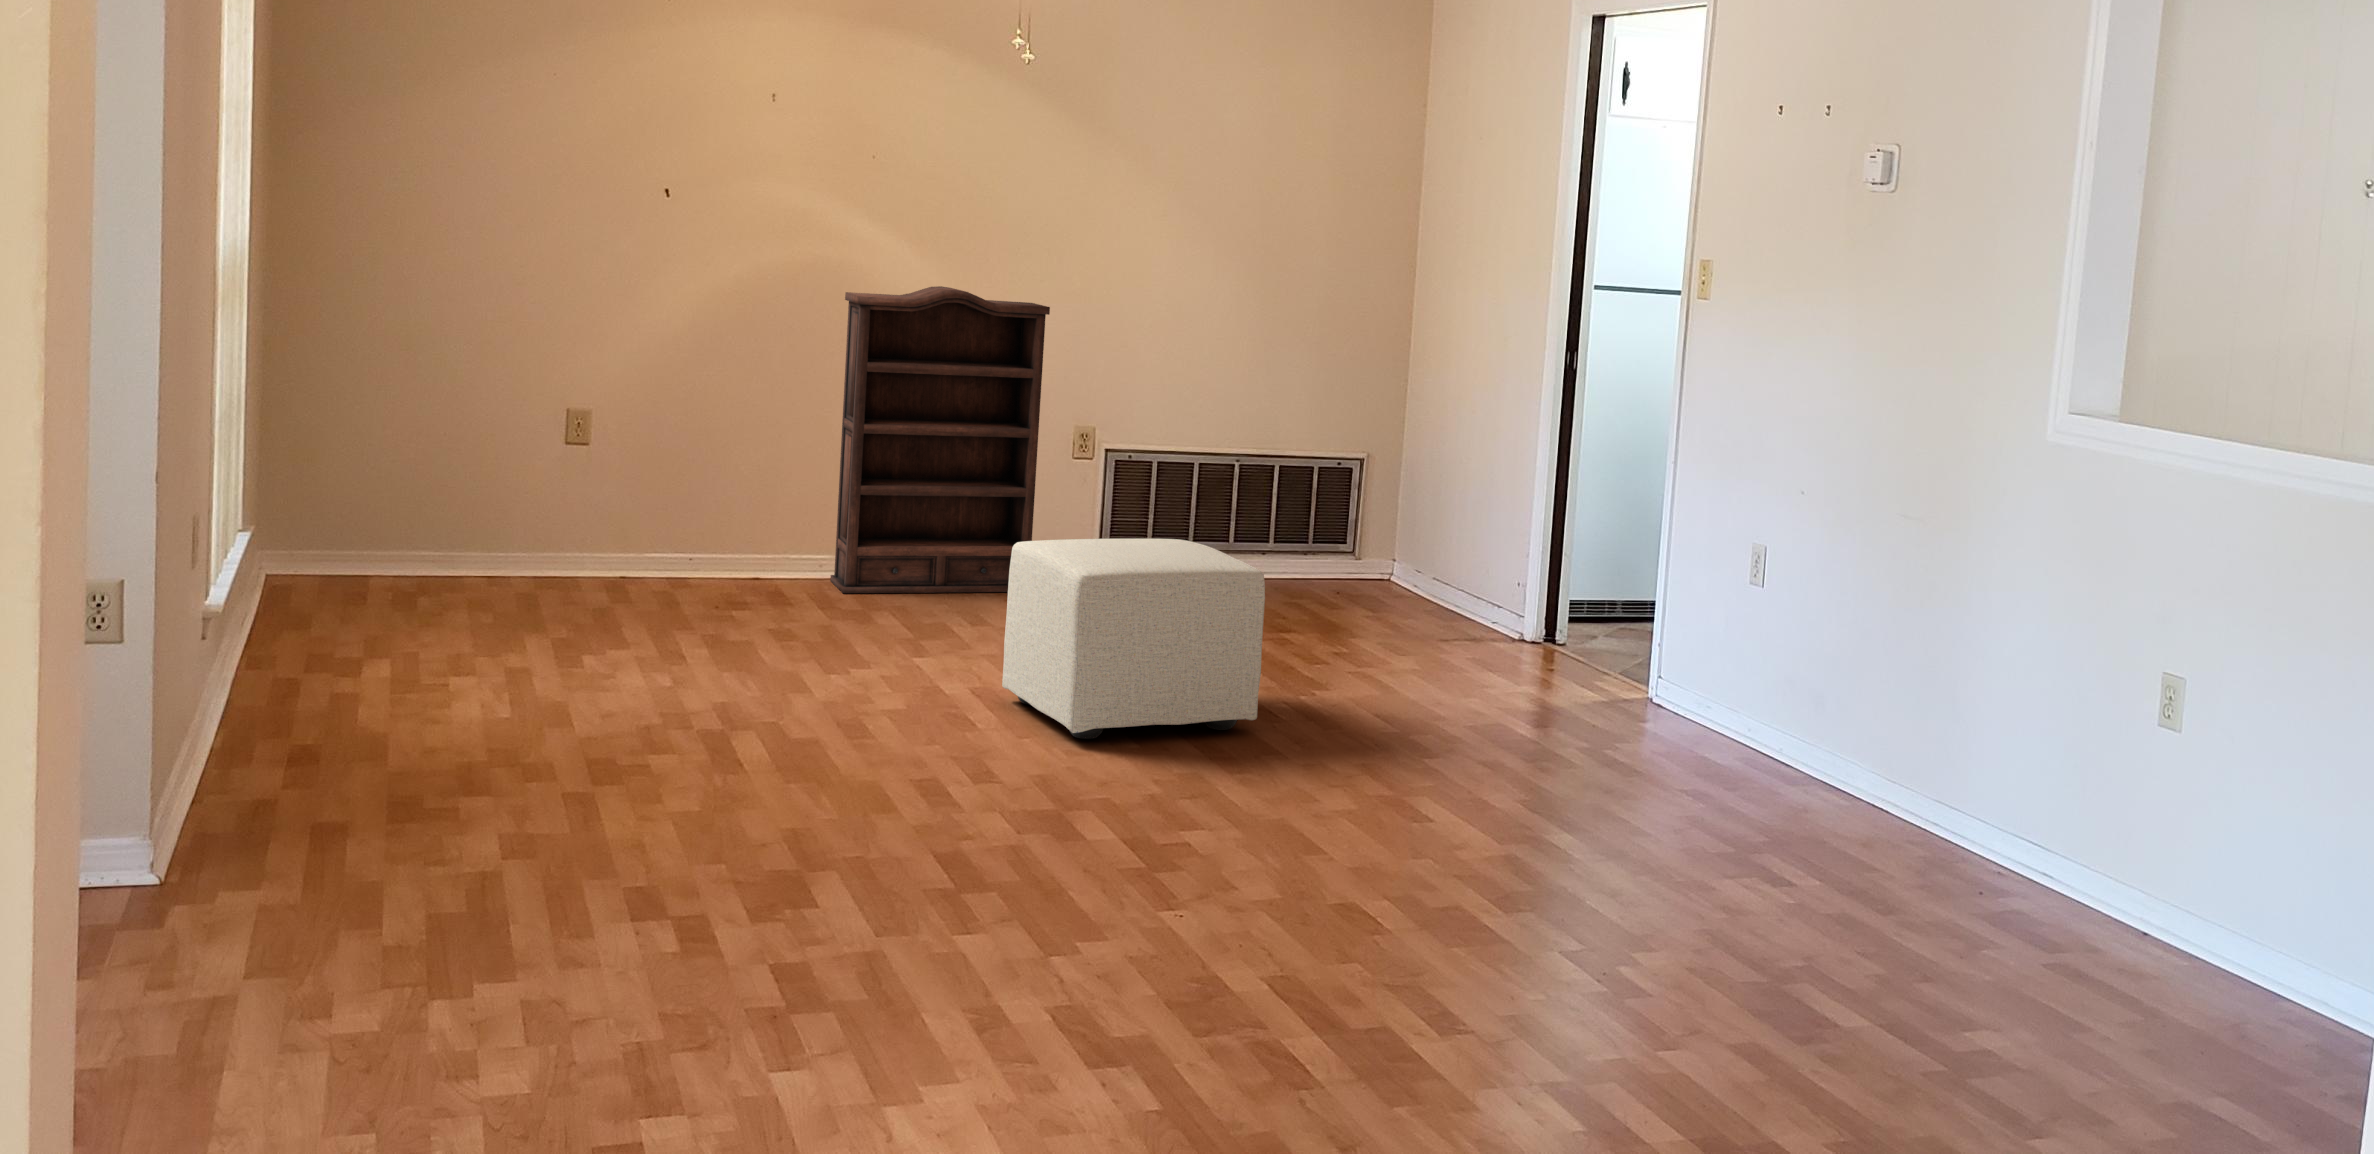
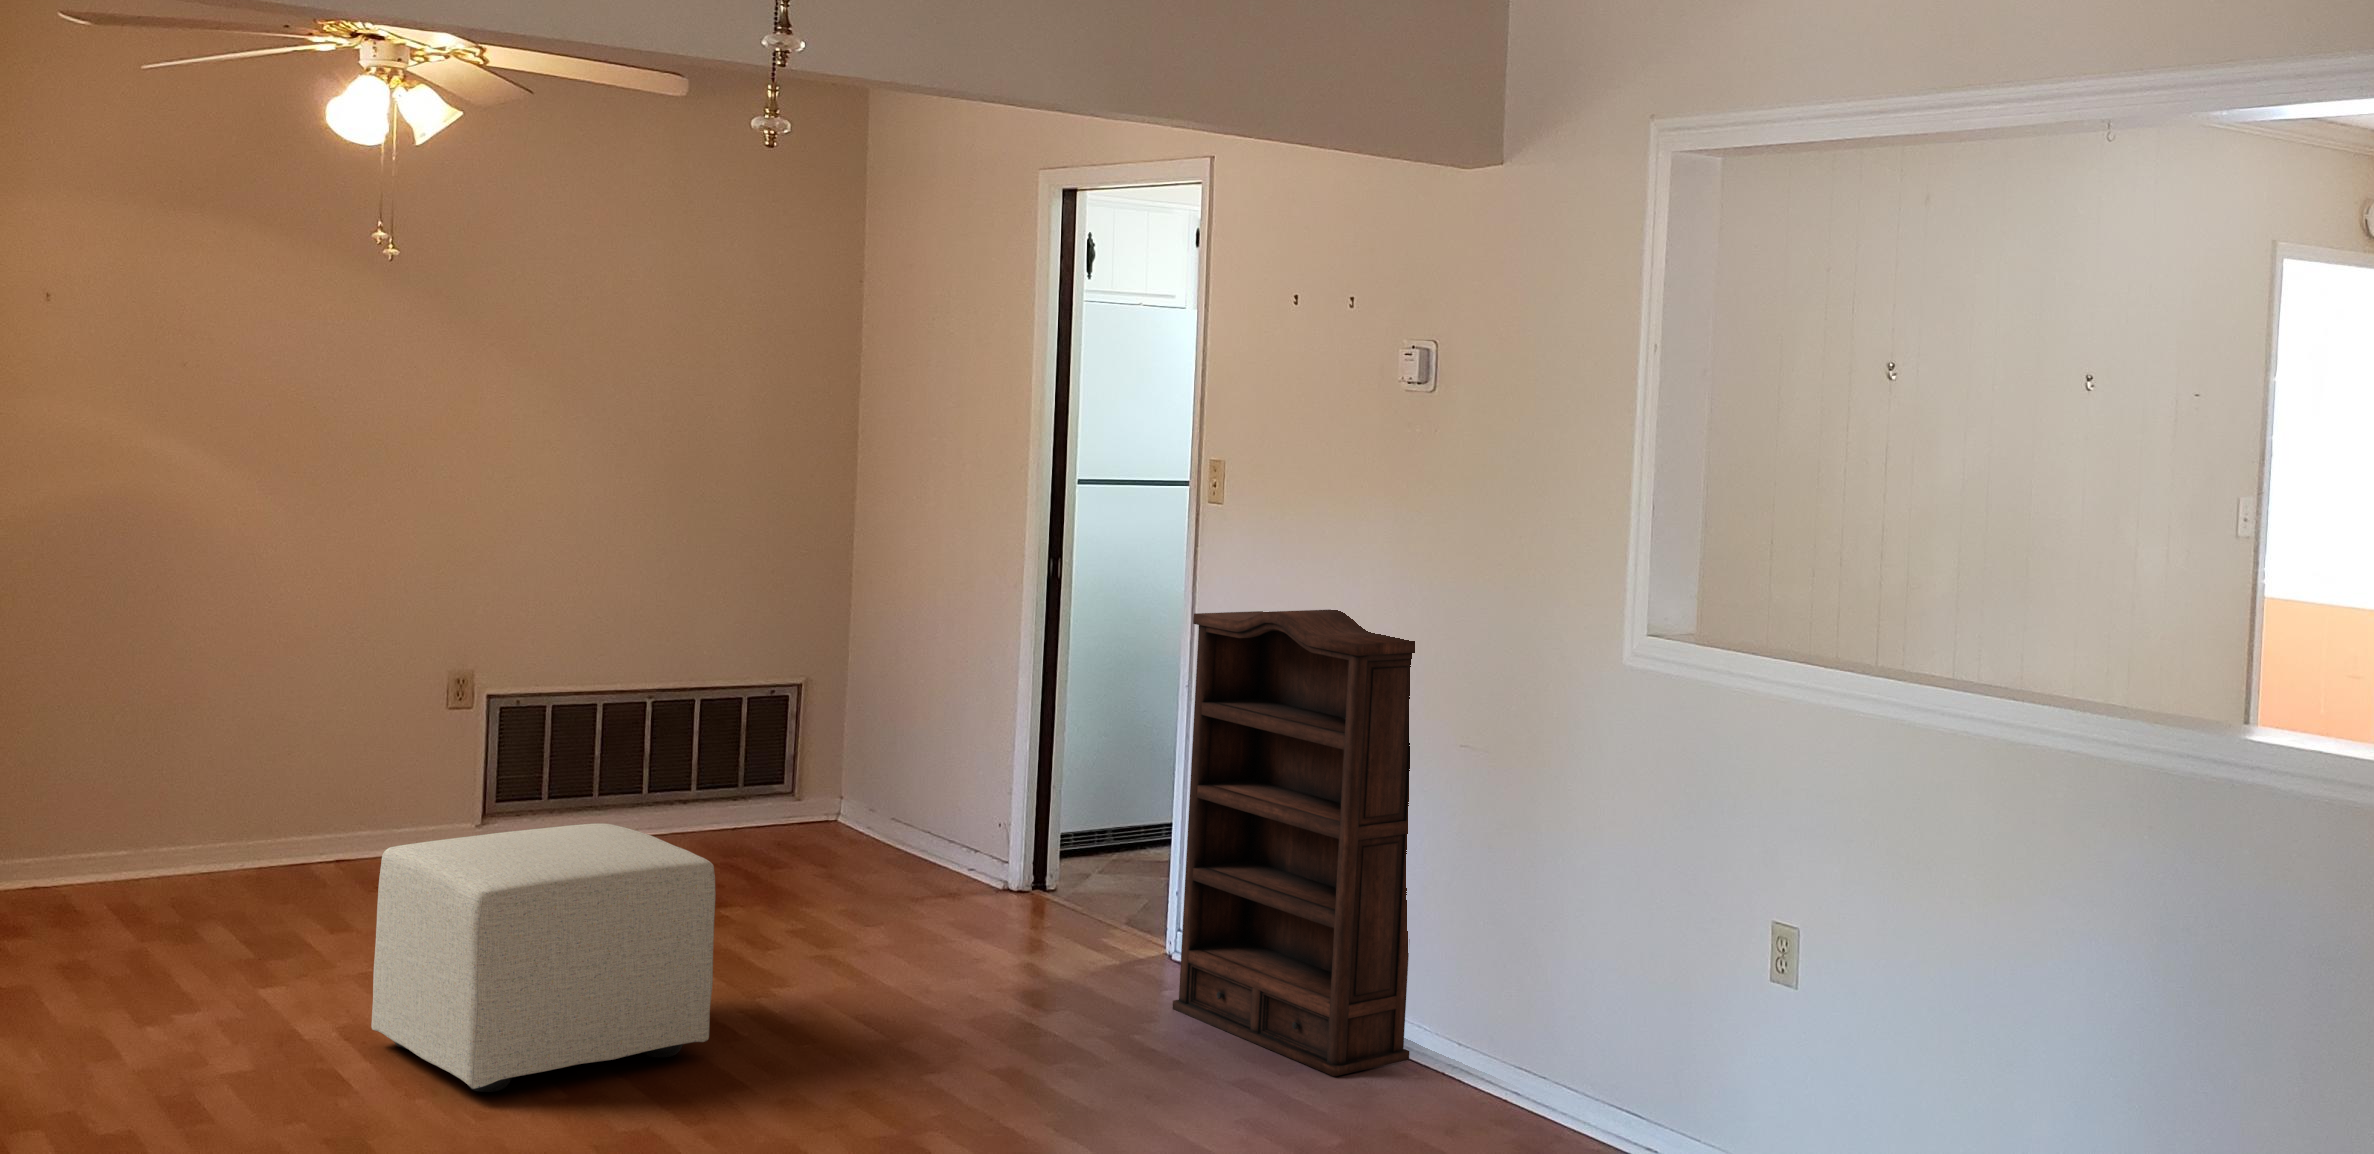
bookshelf: present [830,286,1050,593] -> present [1173,610,1415,1076]

